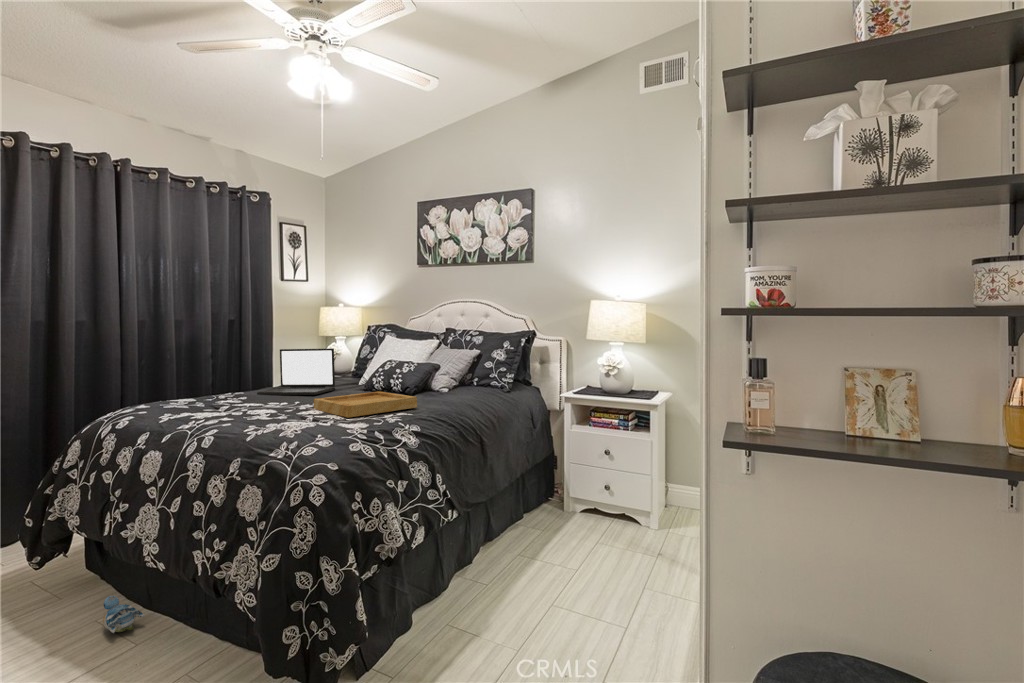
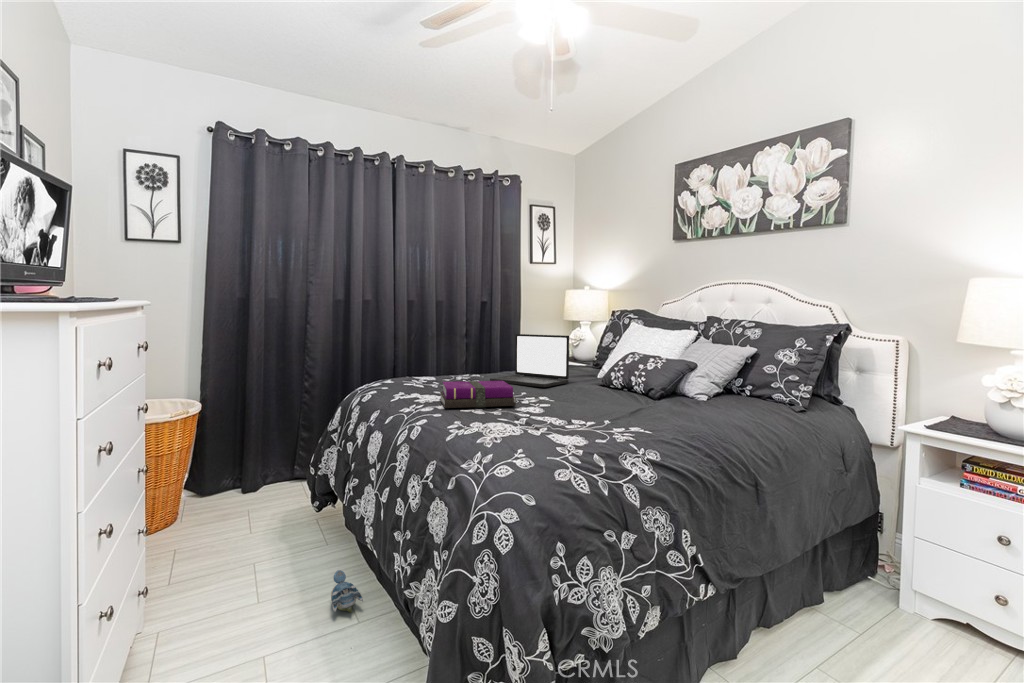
notebook: none [216,391,296,419] -> present [440,381,516,408]
tray: present [314,391,417,418] -> none [536,392,661,424]

